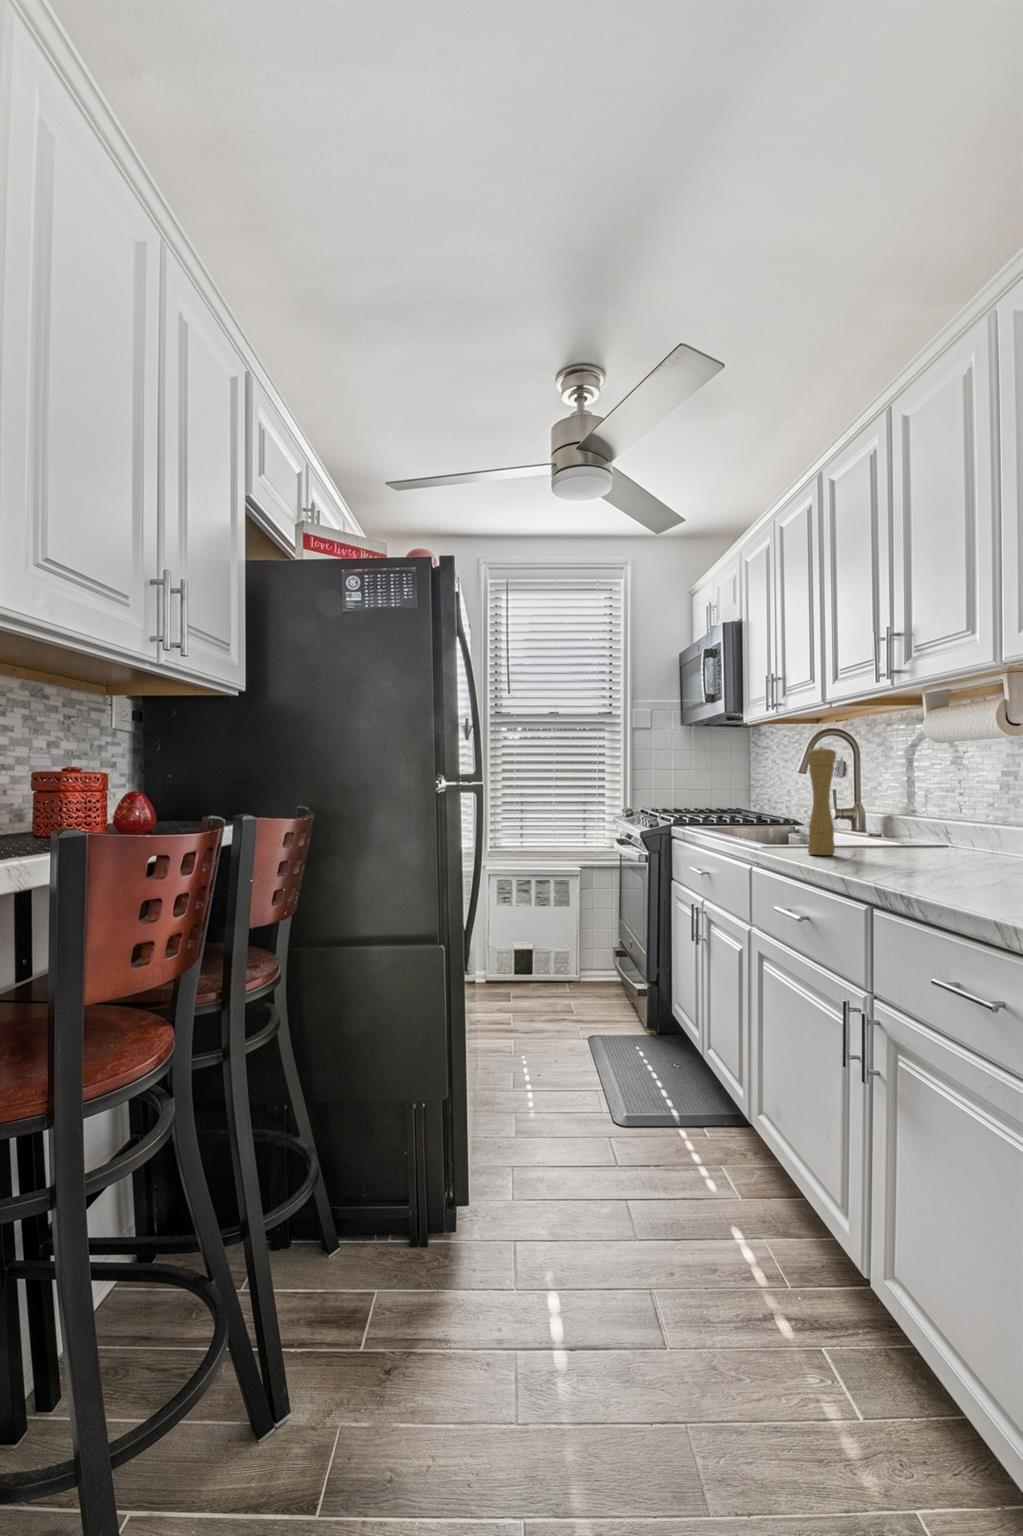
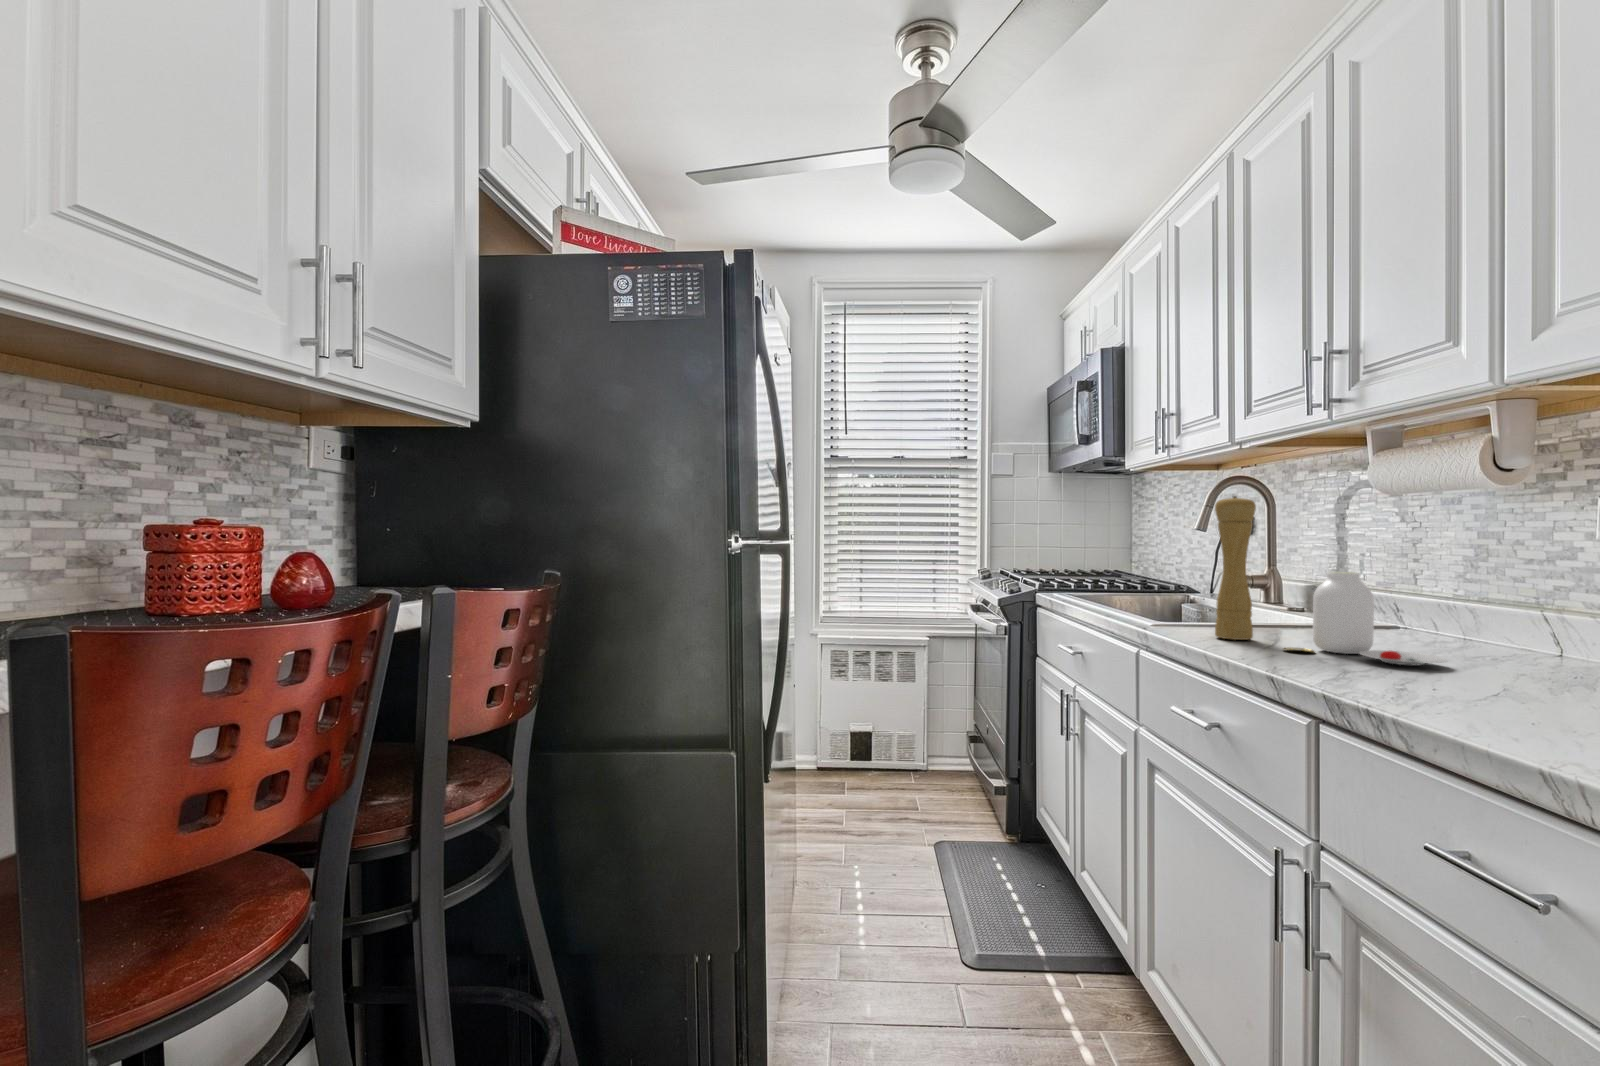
jar: none [854,803,962,869] -> present [1284,572,1447,666]

